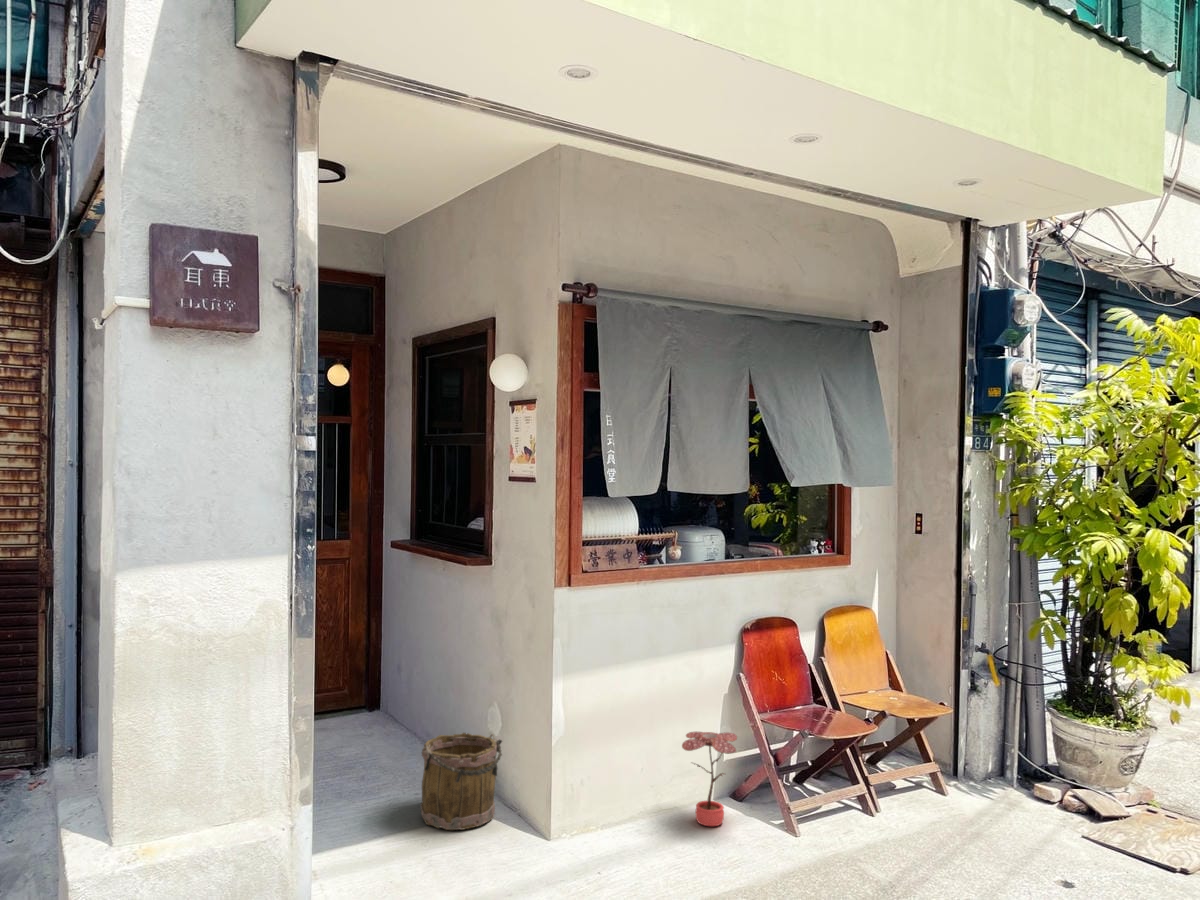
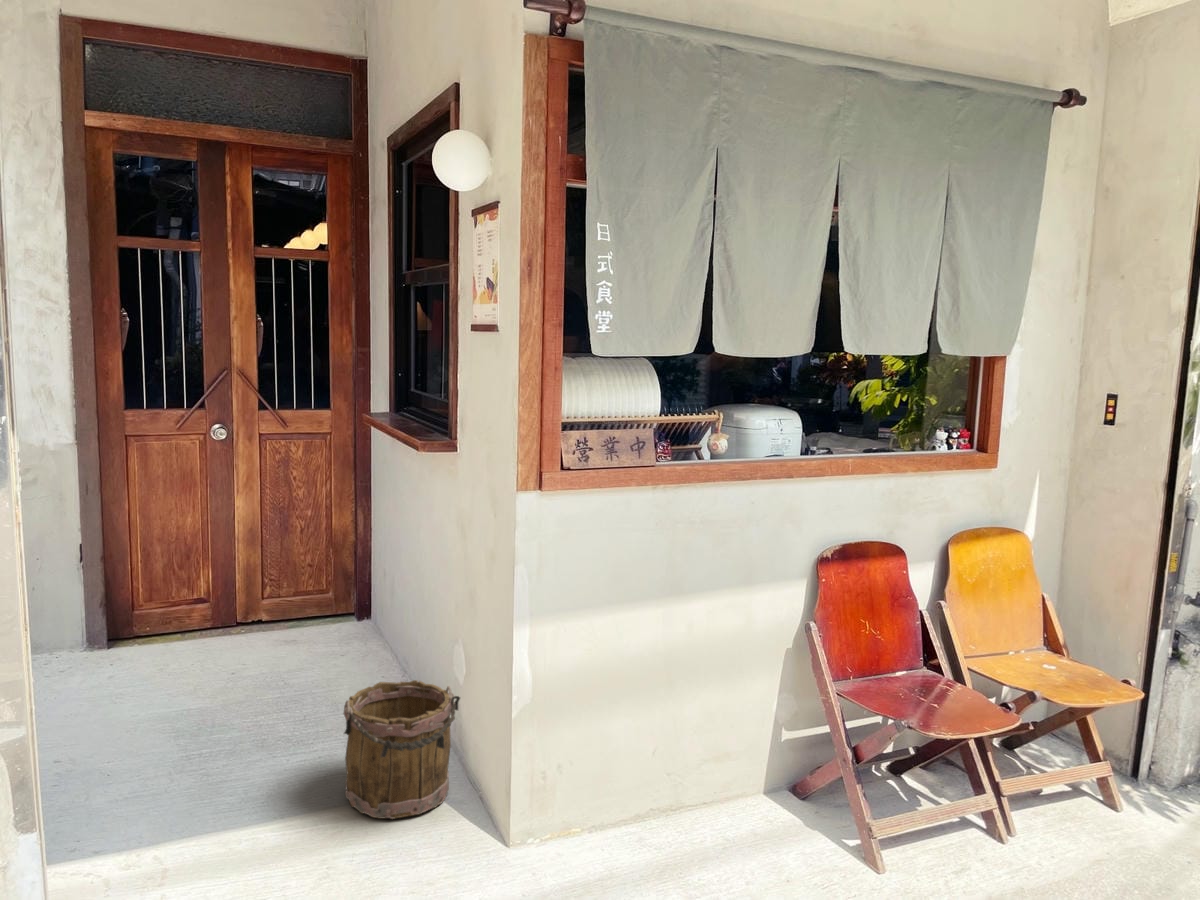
potted plant: present [682,731,737,826] -> none [709,704,797,844]

